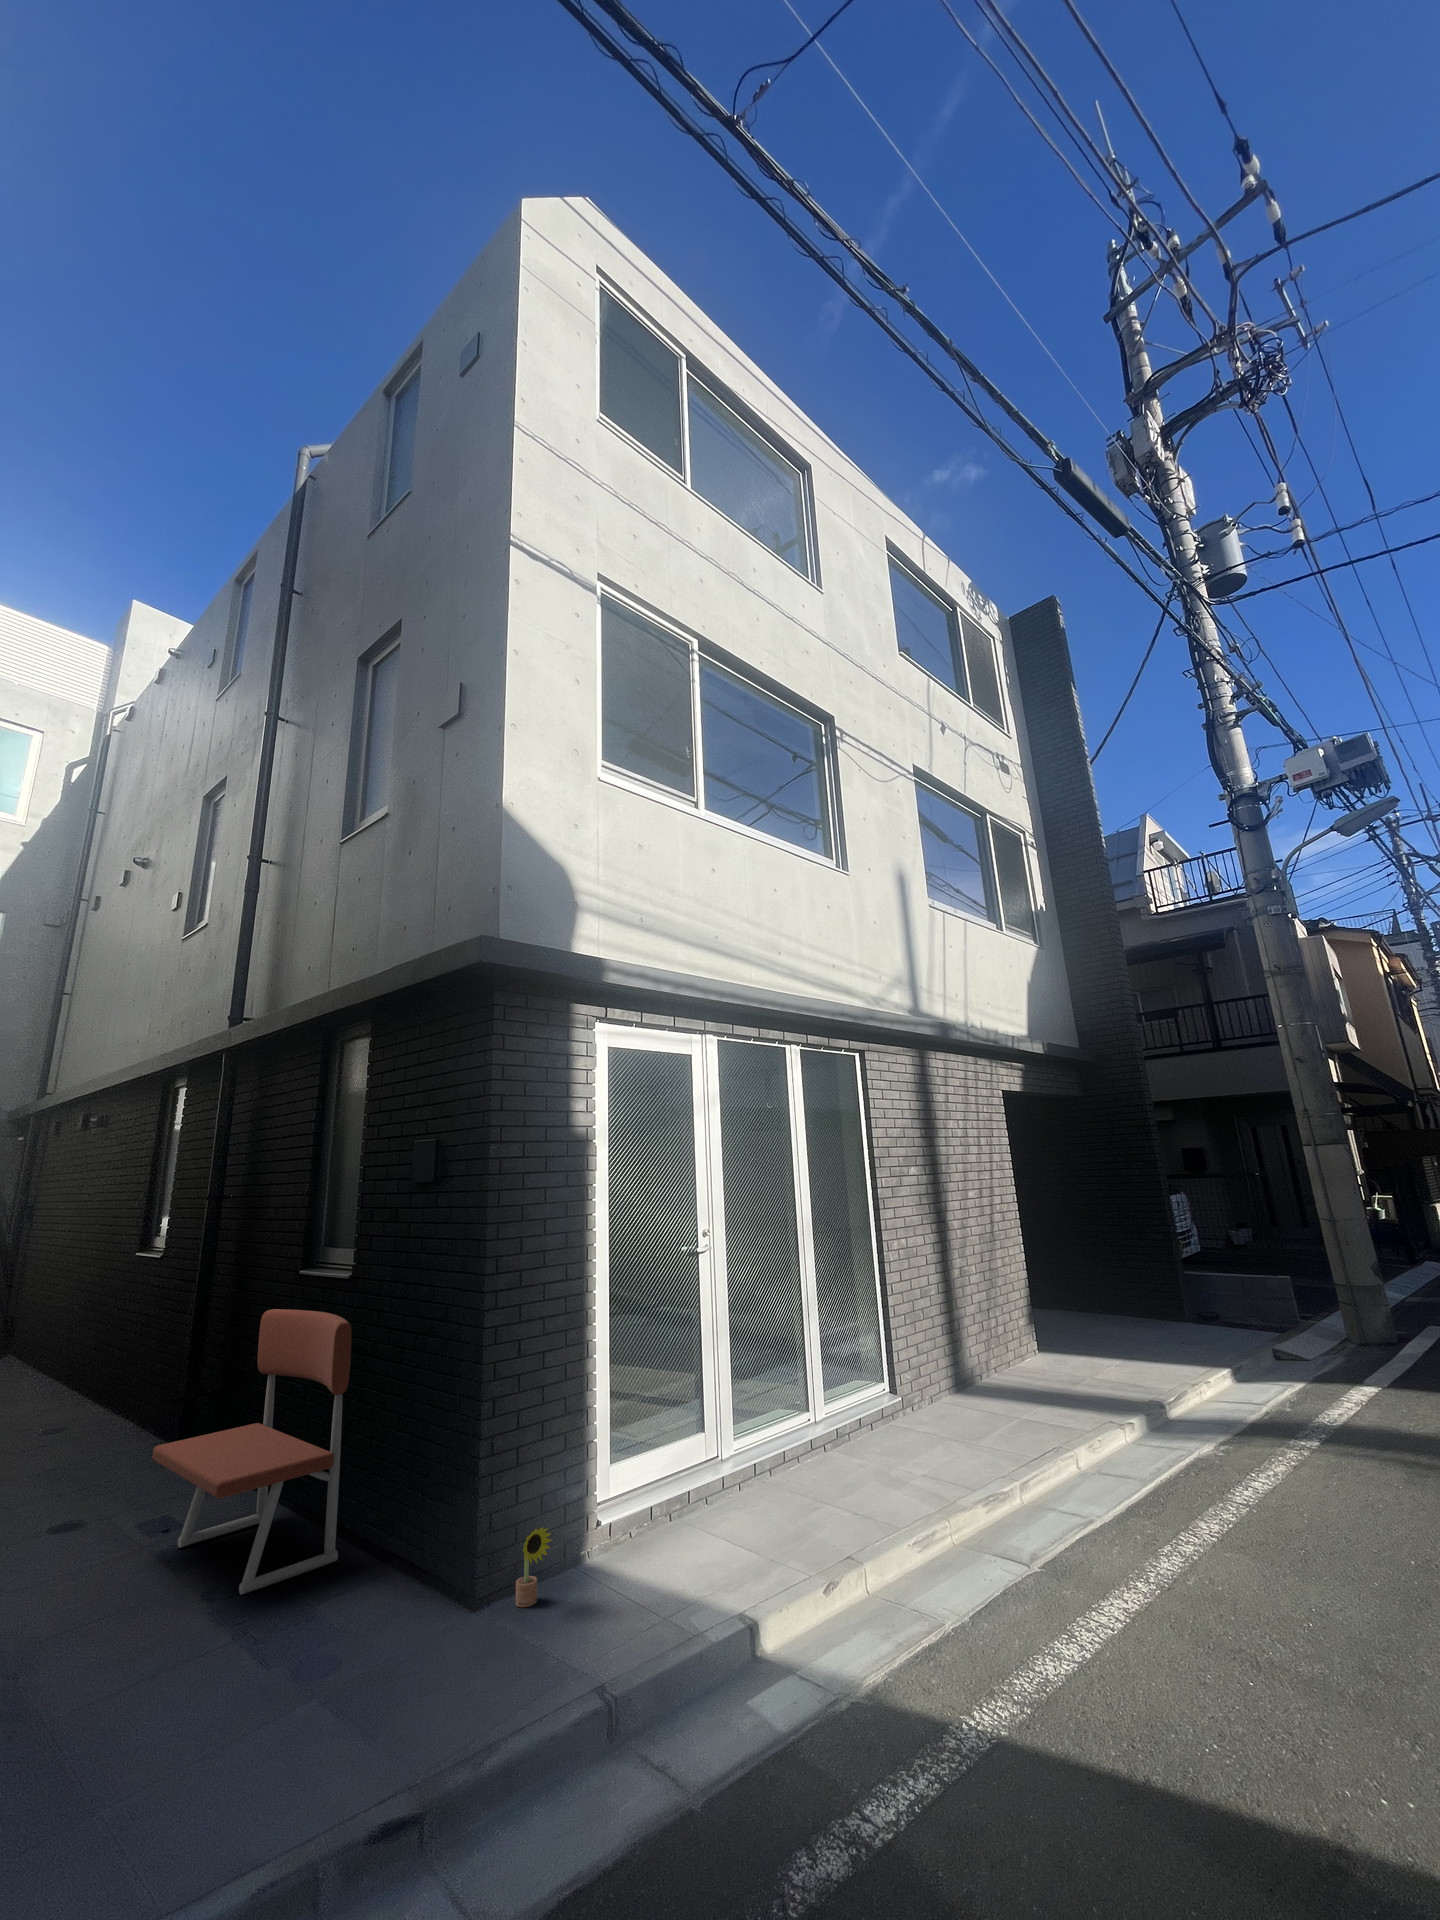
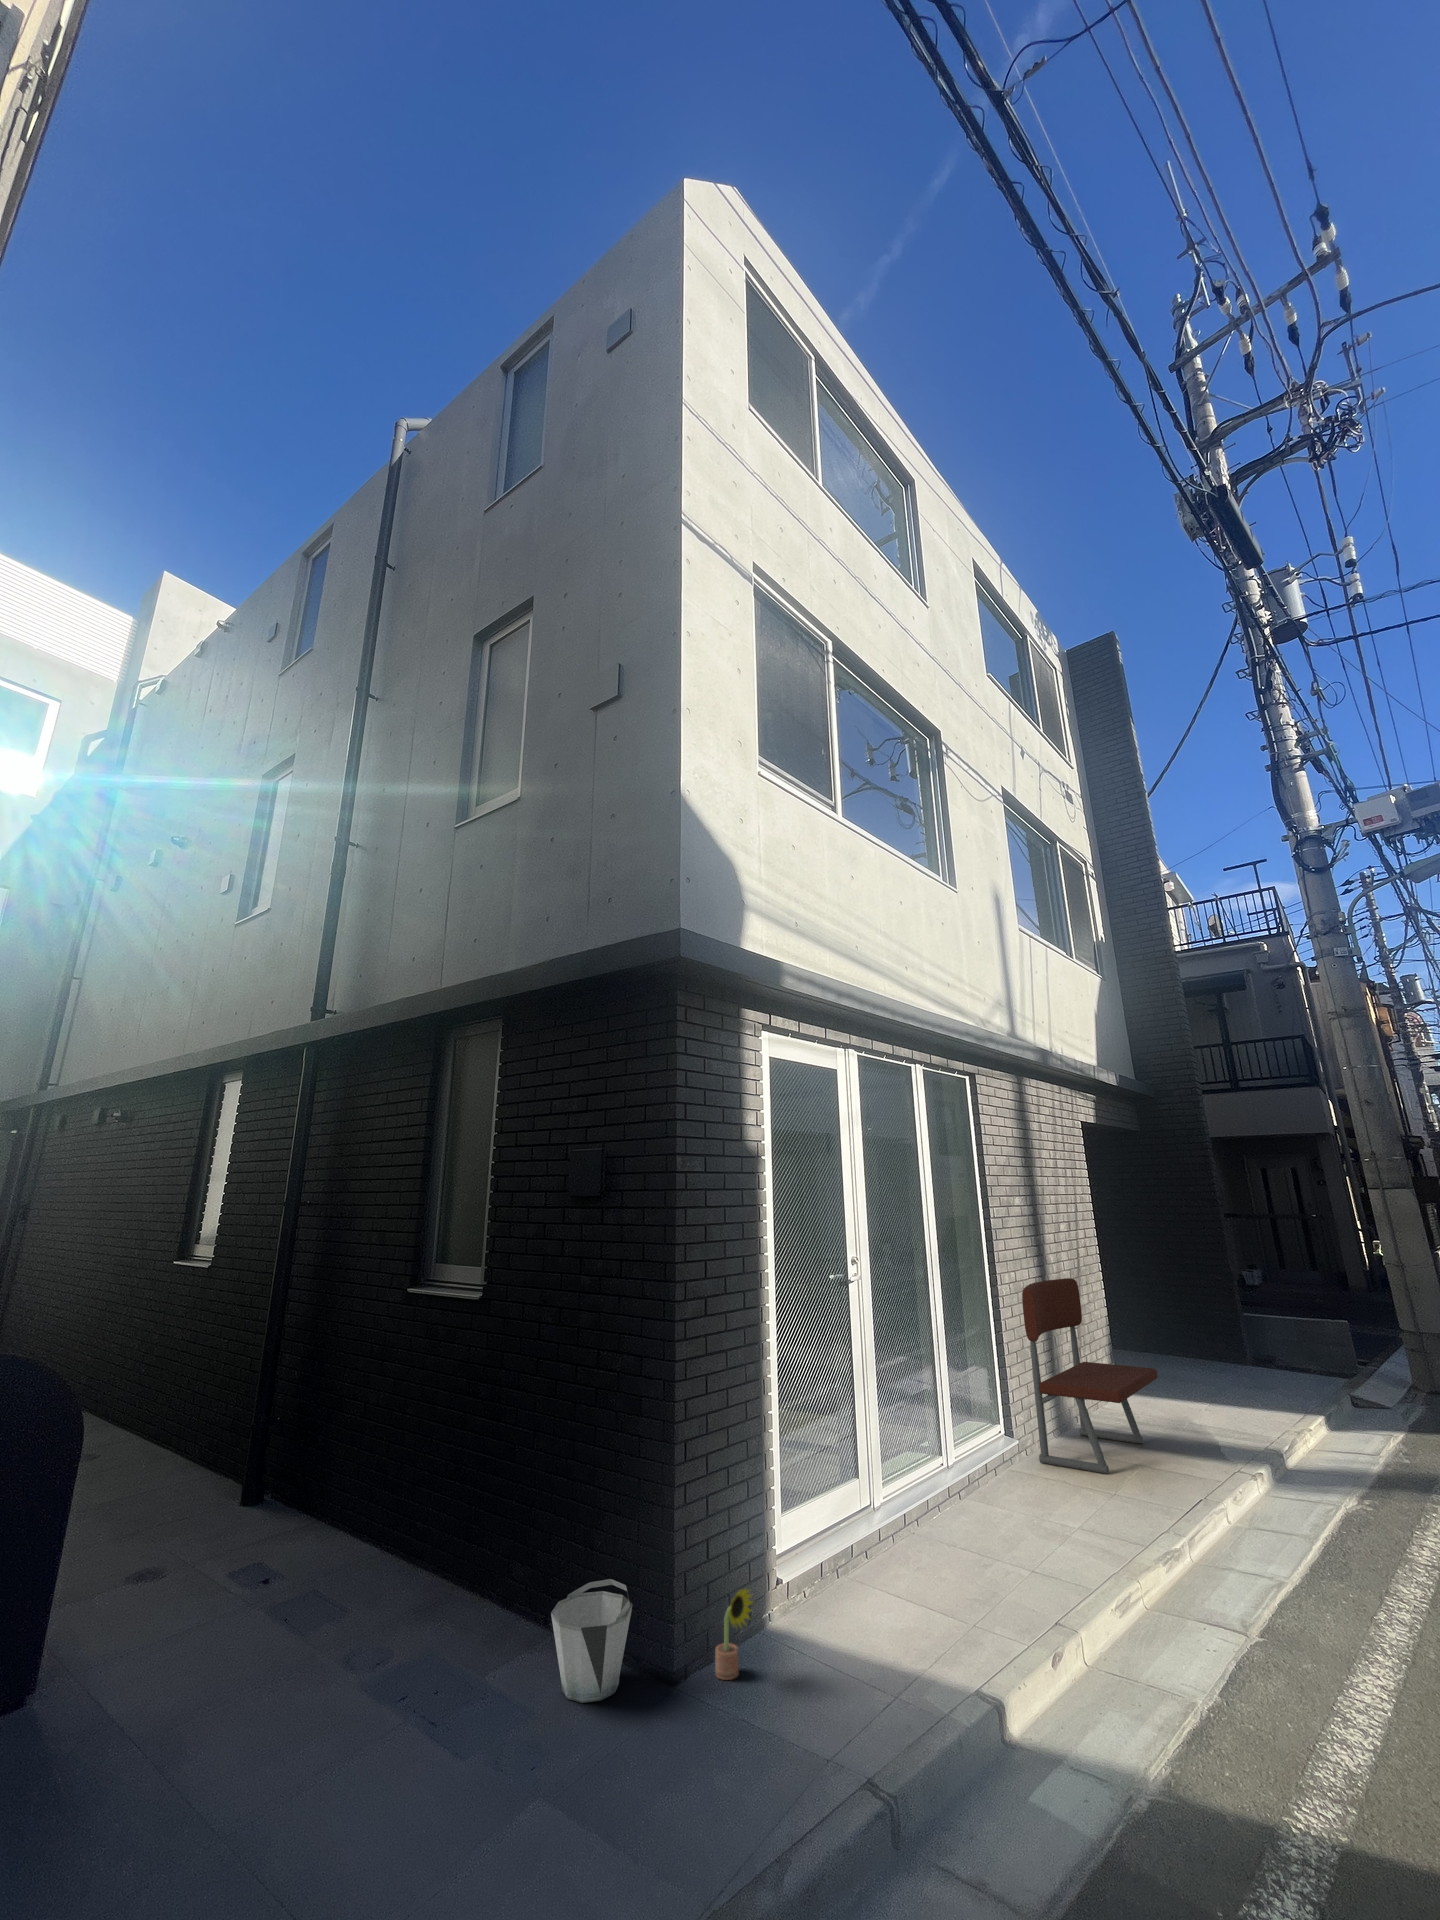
bench: present [152,1309,351,1595] -> present [1022,1278,1157,1474]
bucket: none [368,1521,443,1626] -> present [551,1579,633,1703]

